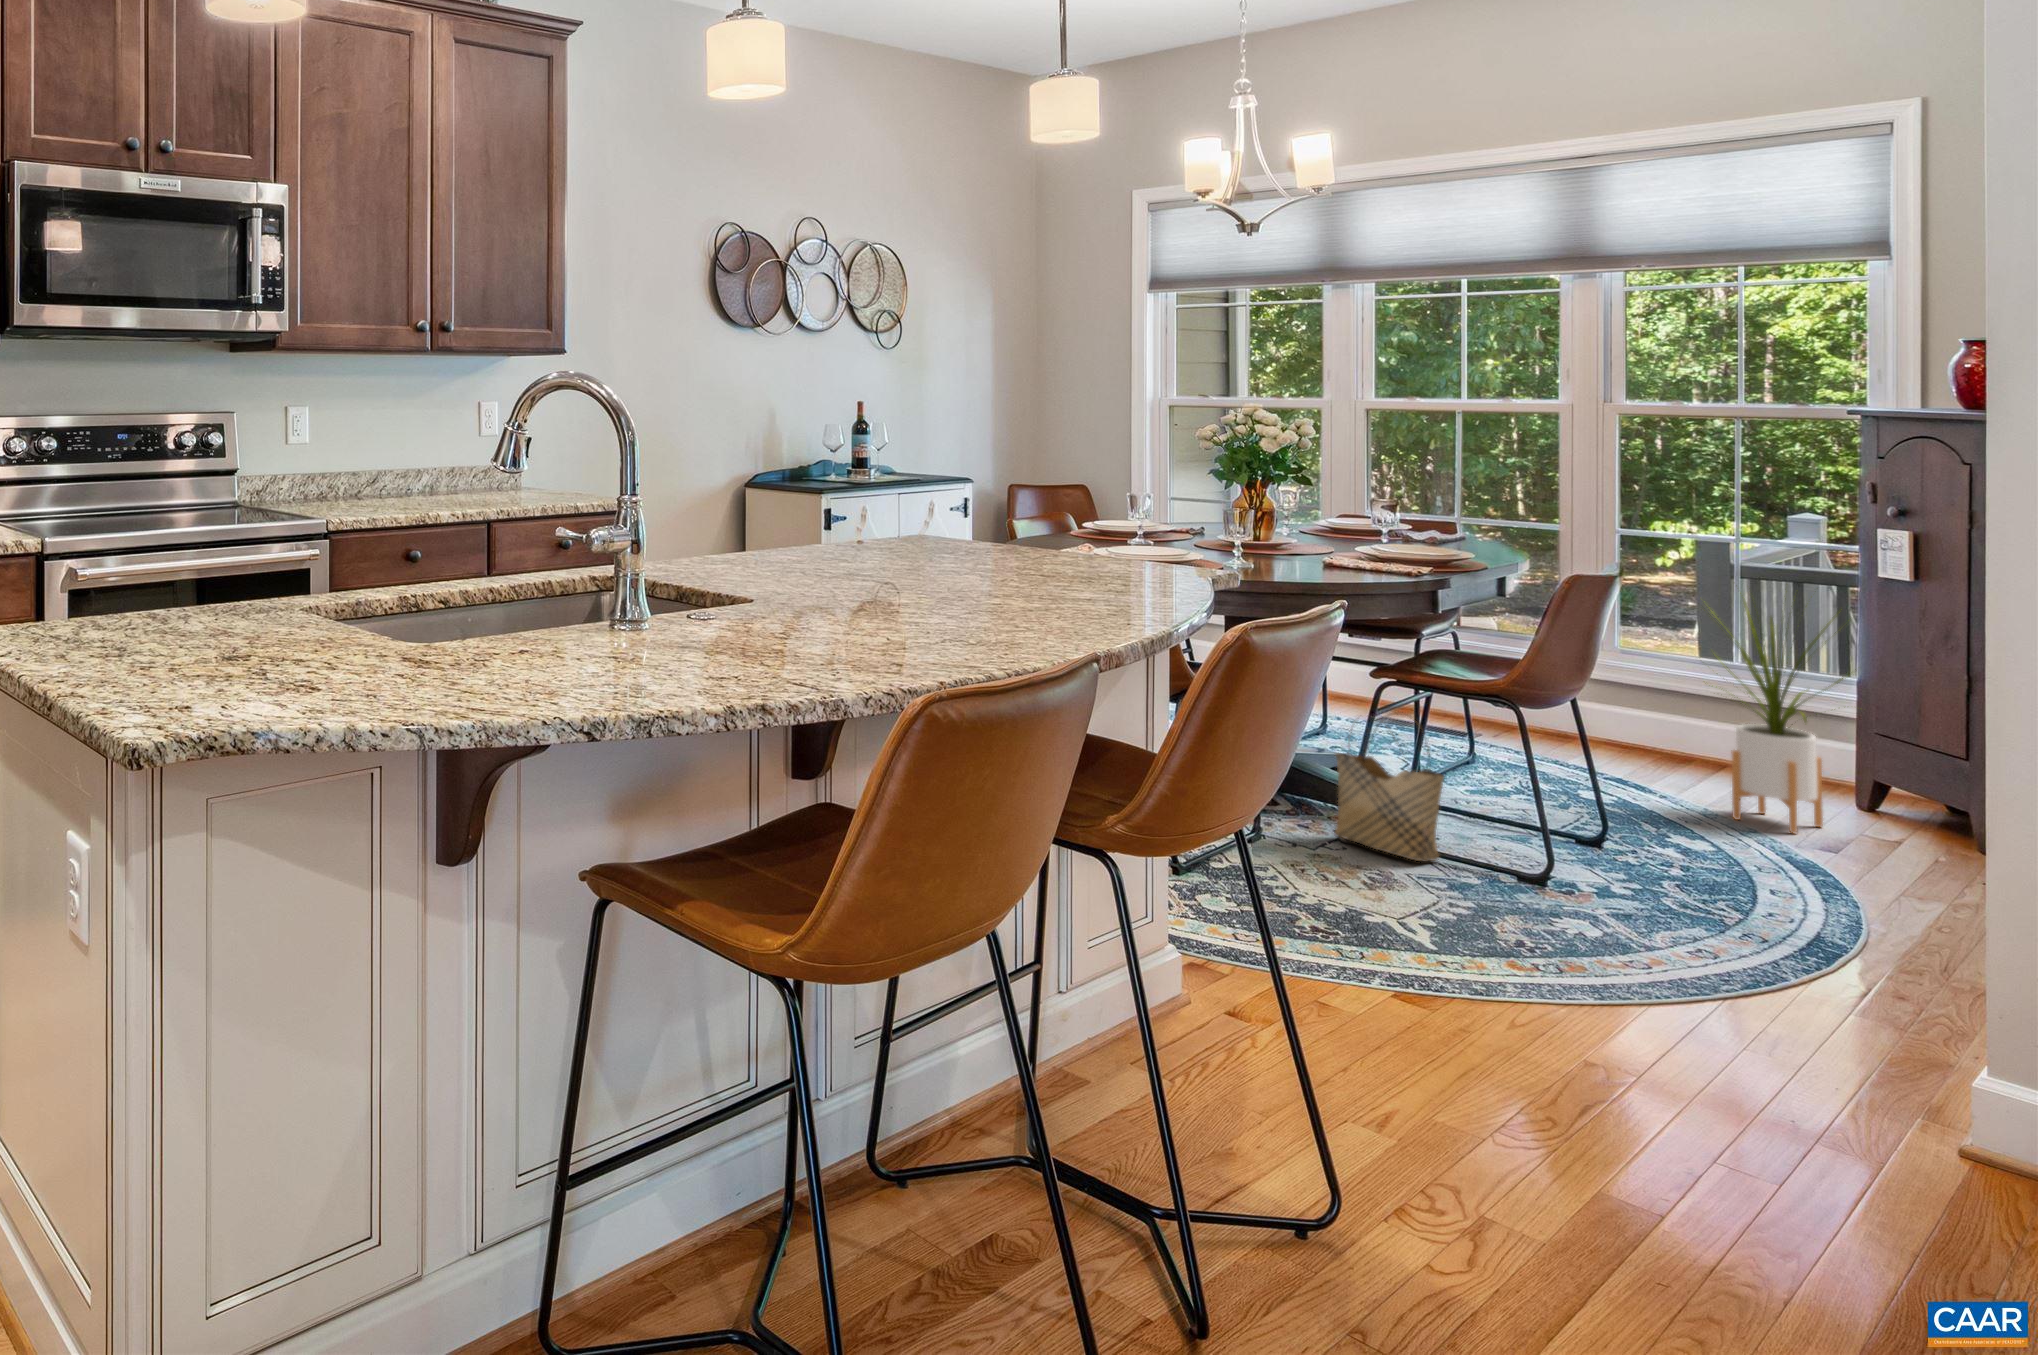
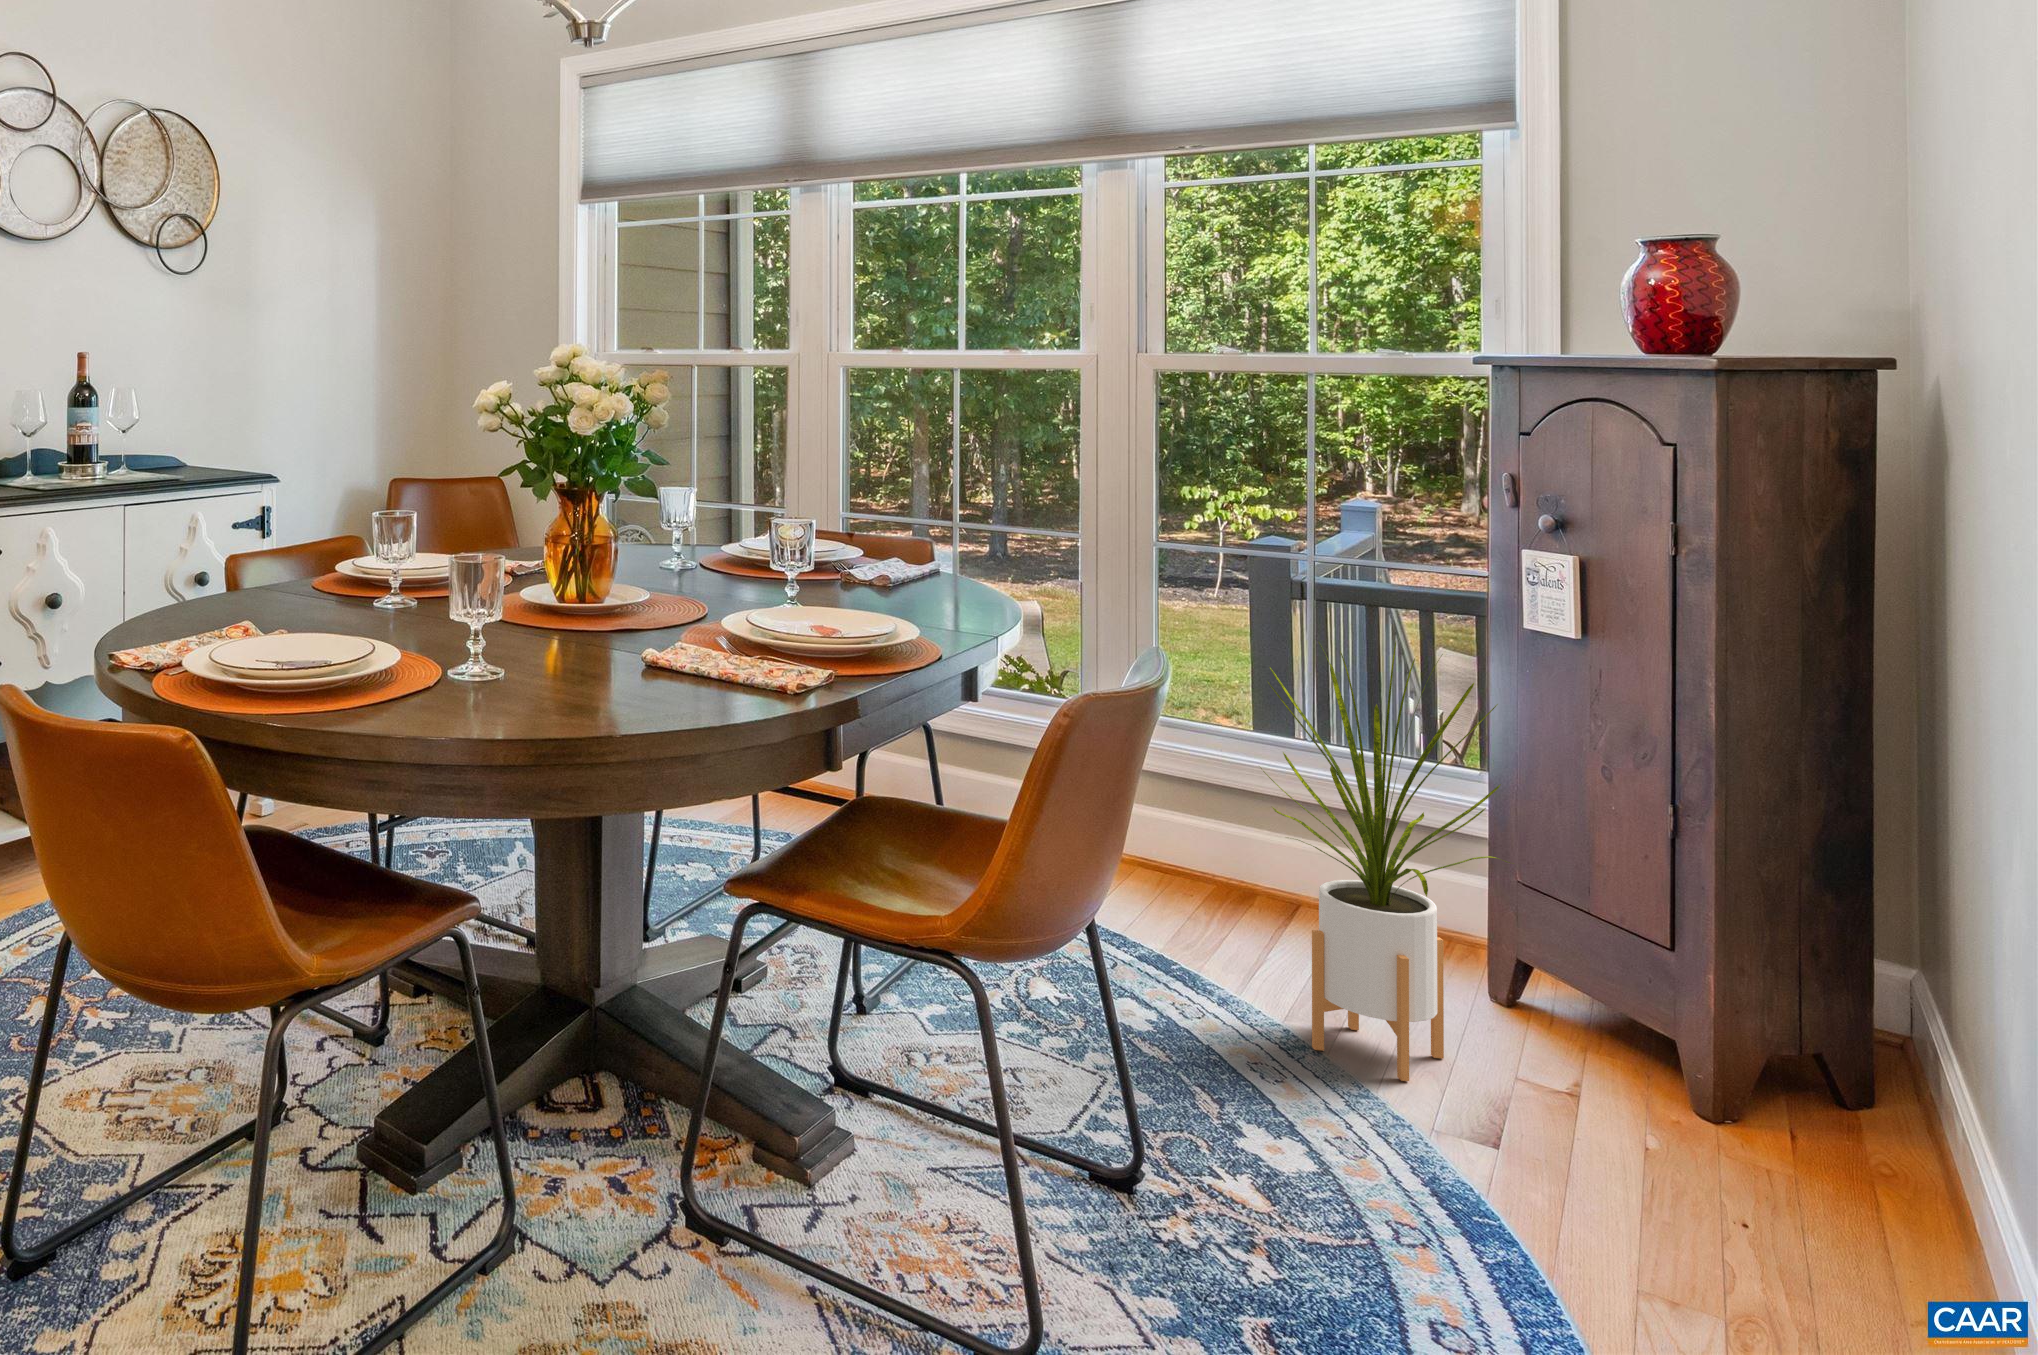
woven basket: present [1335,712,1444,861] -> none [634,931,820,1259]

